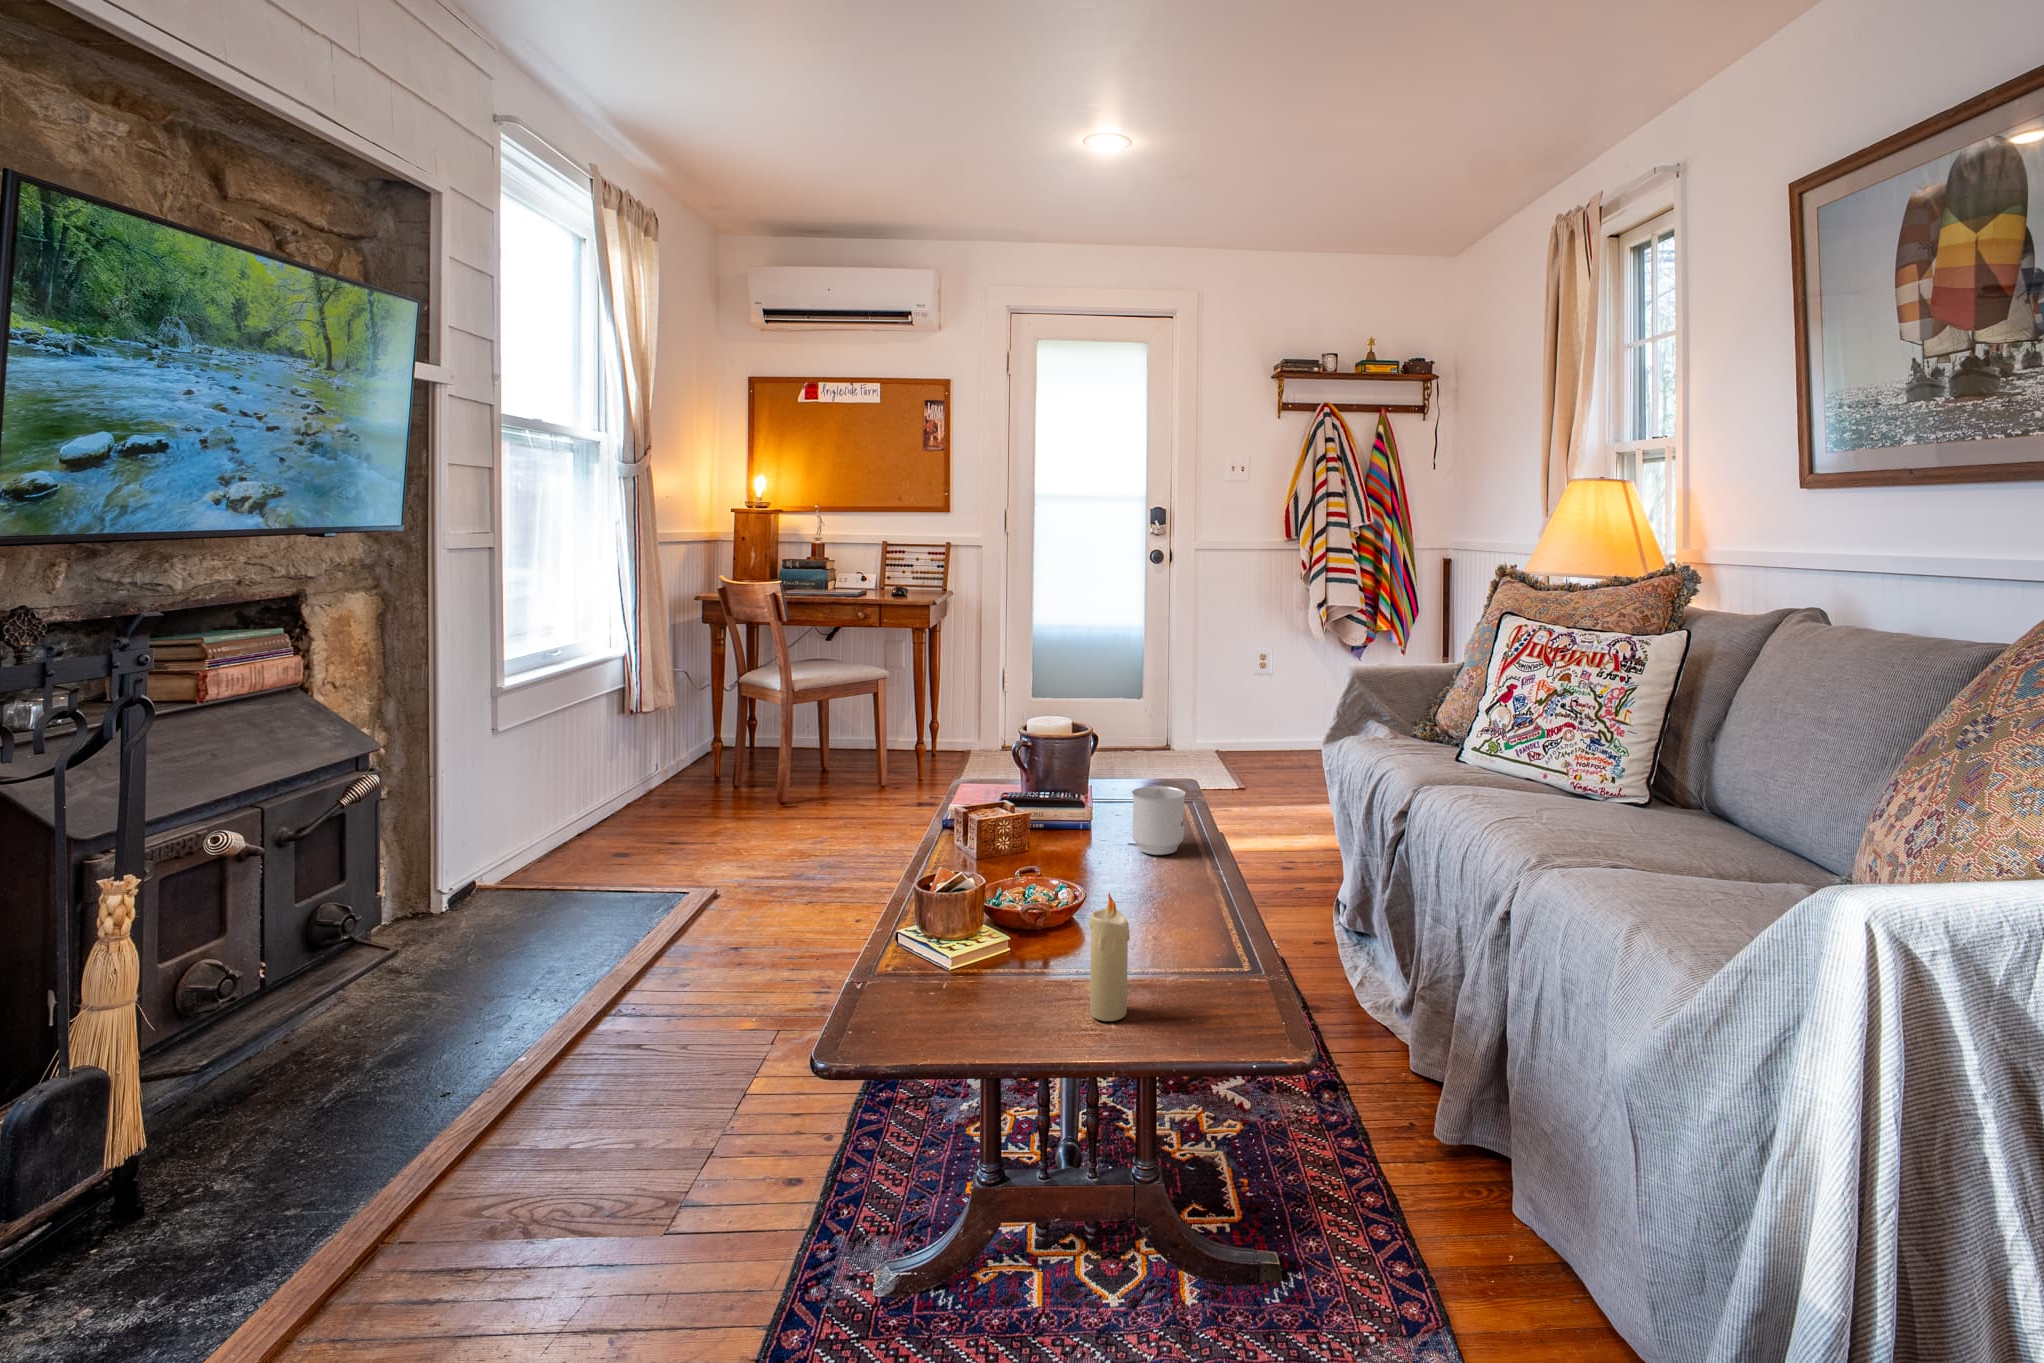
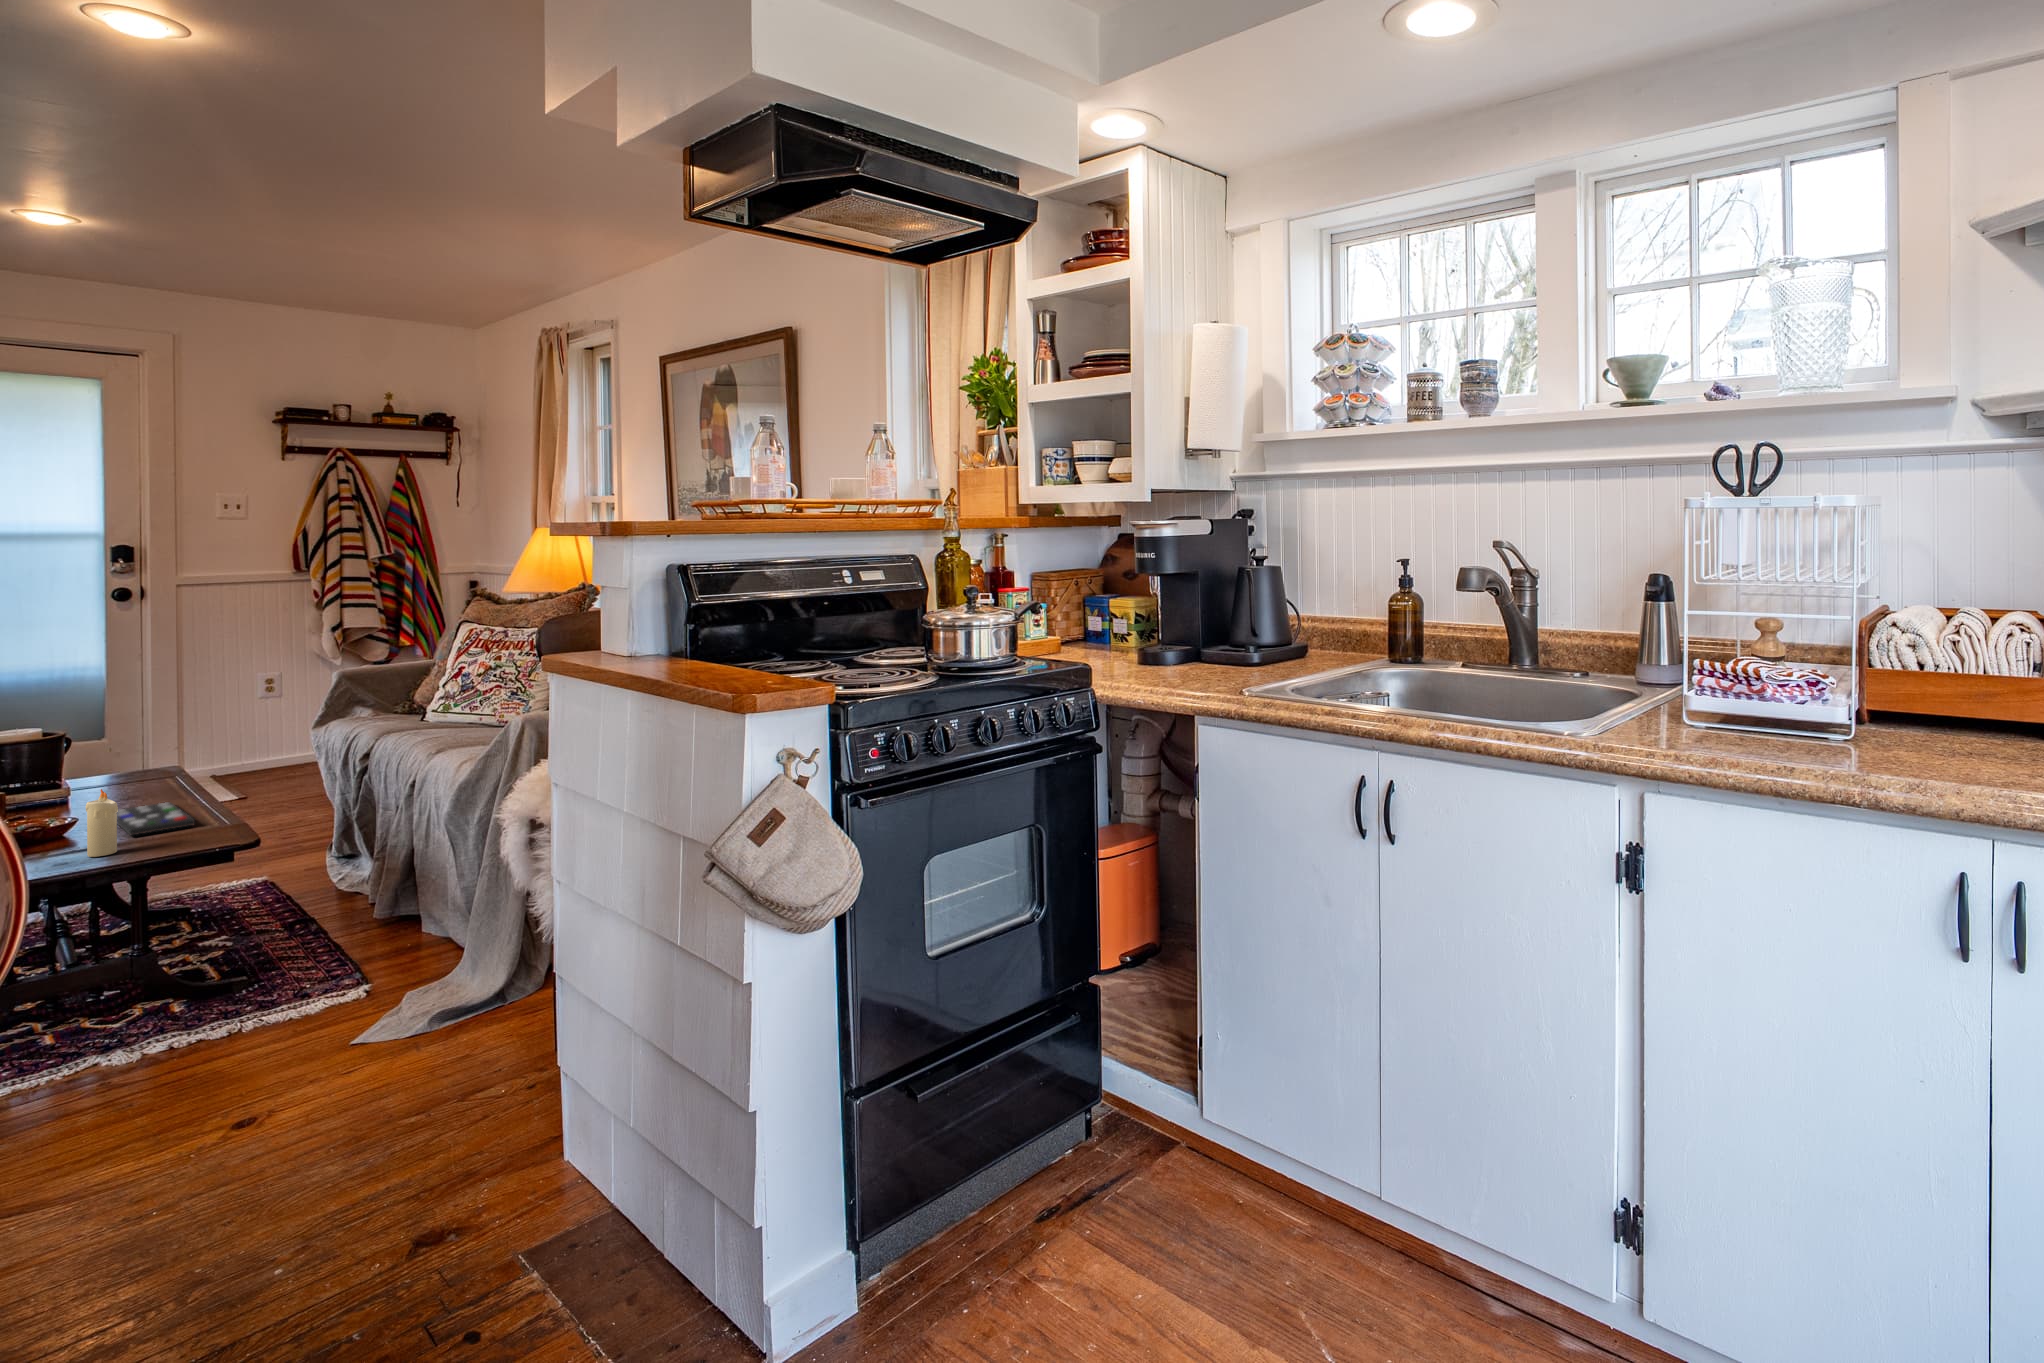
mug: present [1132,786,1185,855] -> none [110,755,162,799]
remote control: none [1126,880,1227,967] -> present [117,802,195,835]

